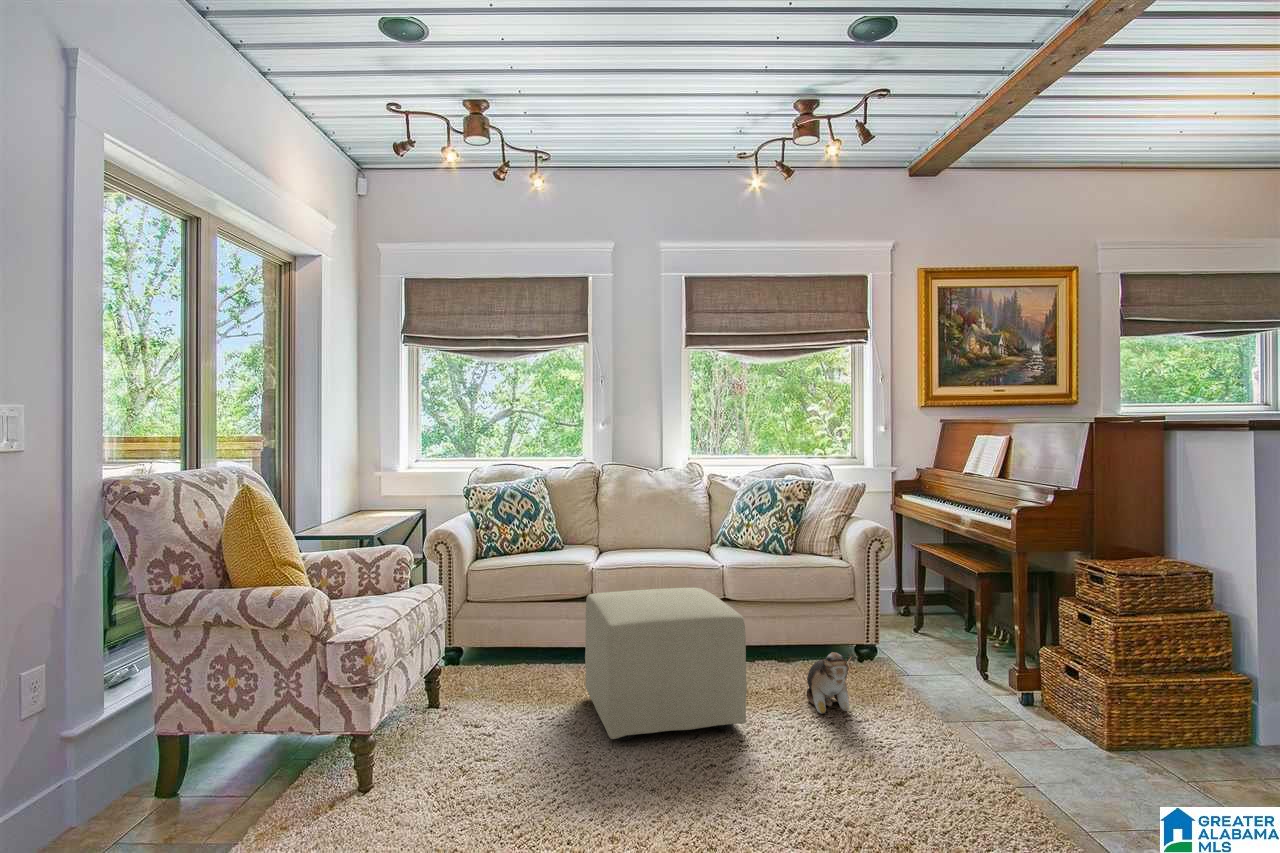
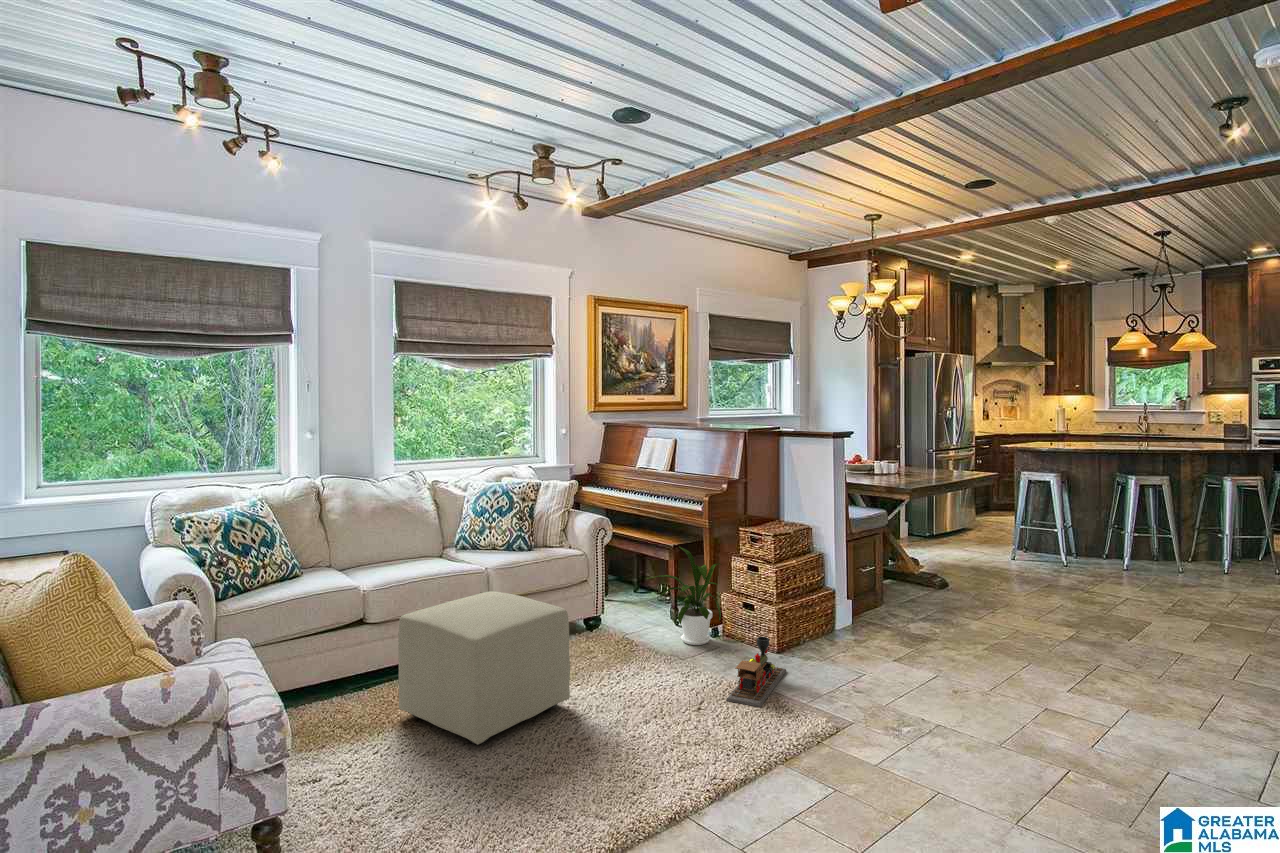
house plant: none [920,574,1033,711] -> present [648,547,721,645]
plush toy: present [806,652,851,714] -> none [575,624,633,676]
toy train: none [947,712,1088,810] -> present [726,637,786,707]

